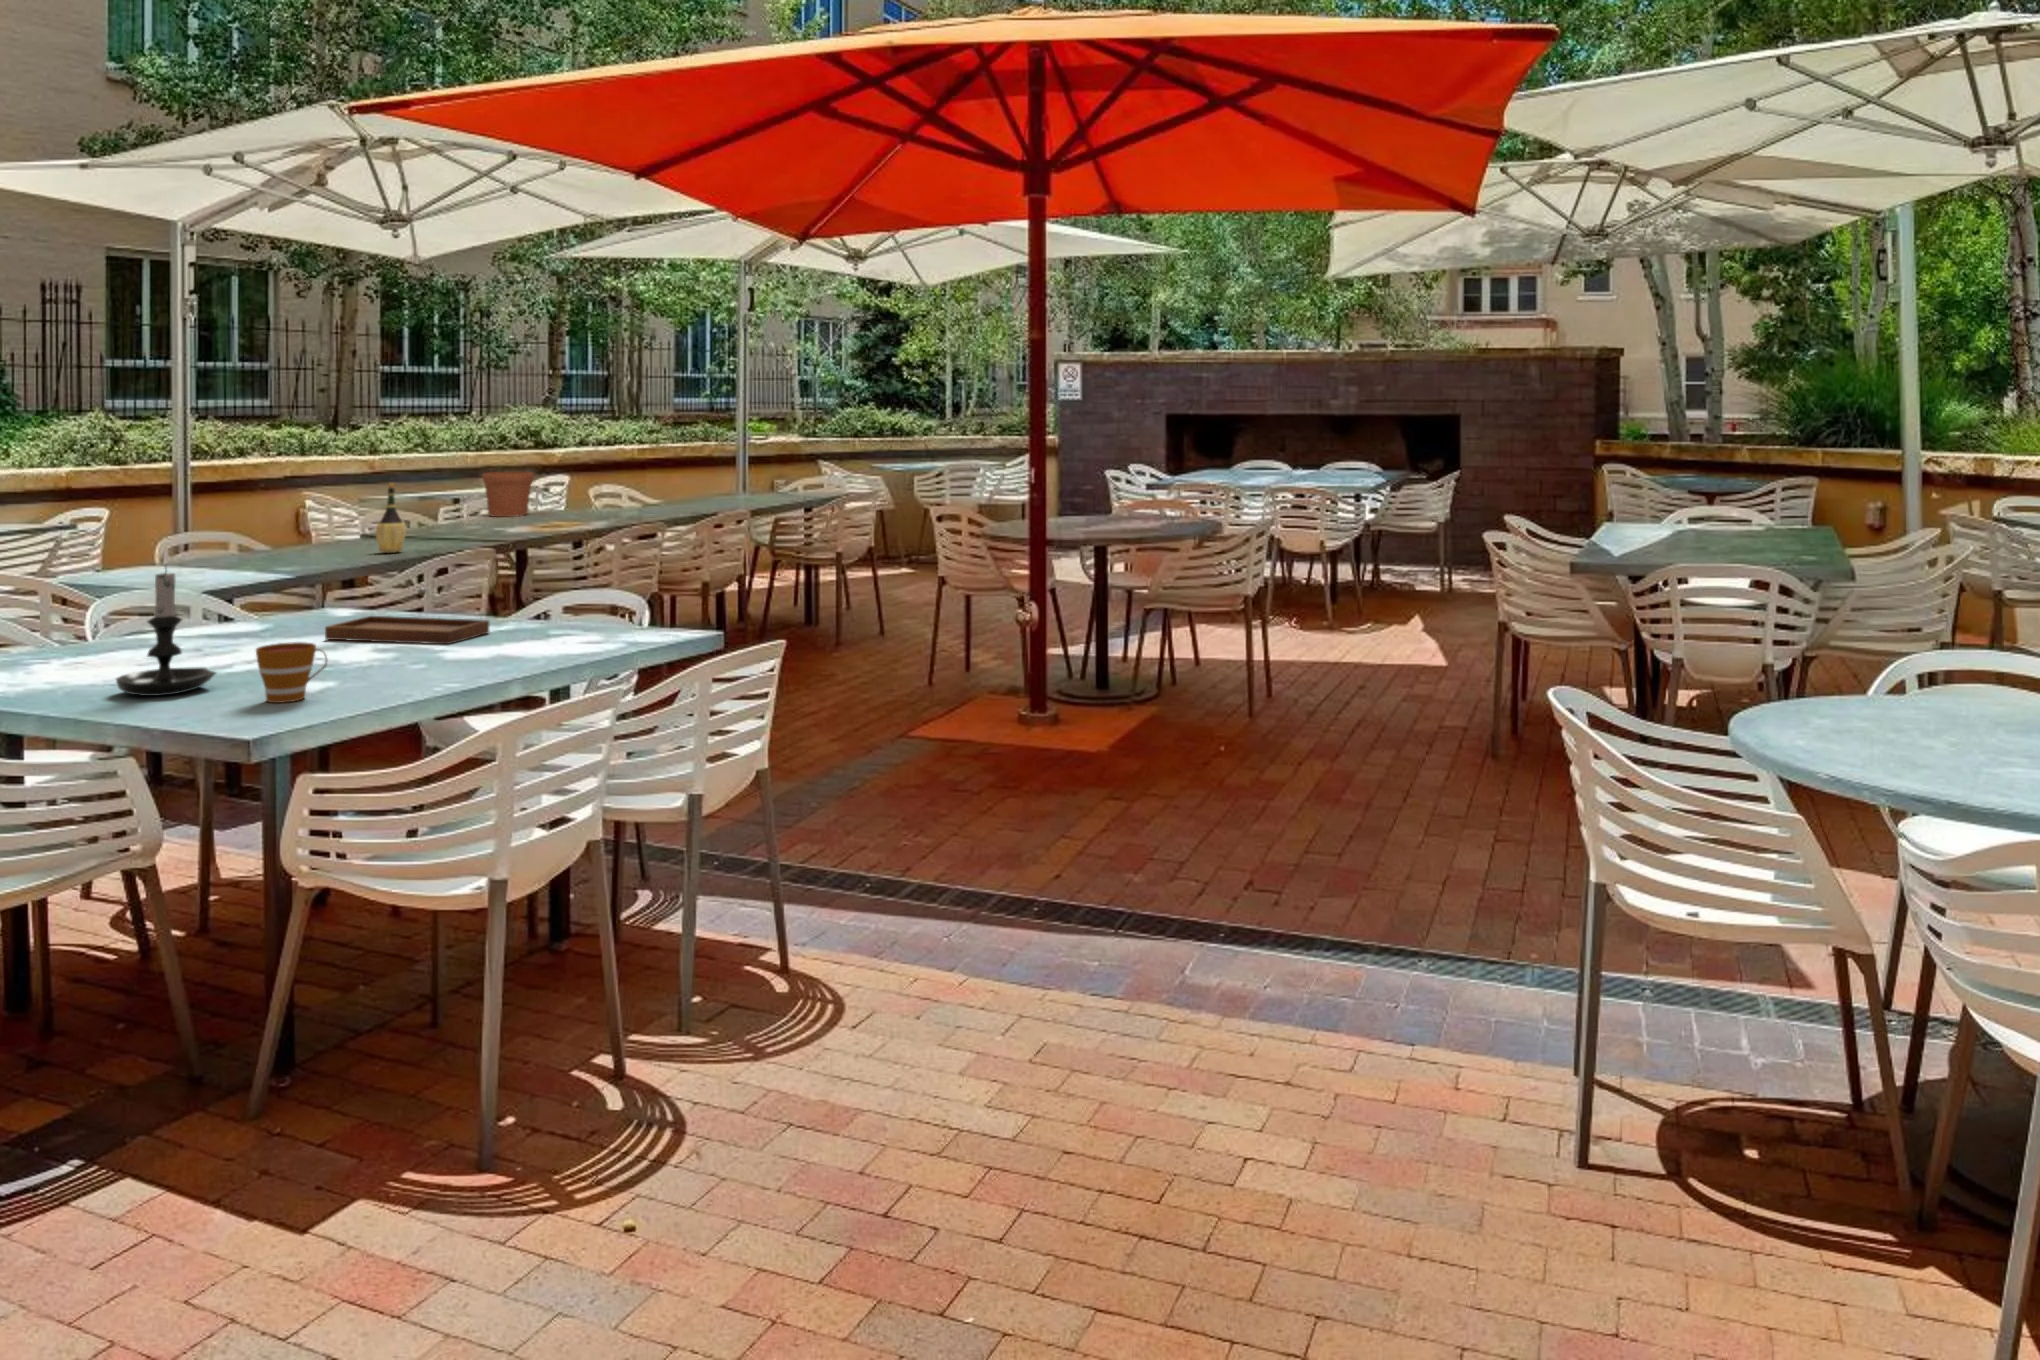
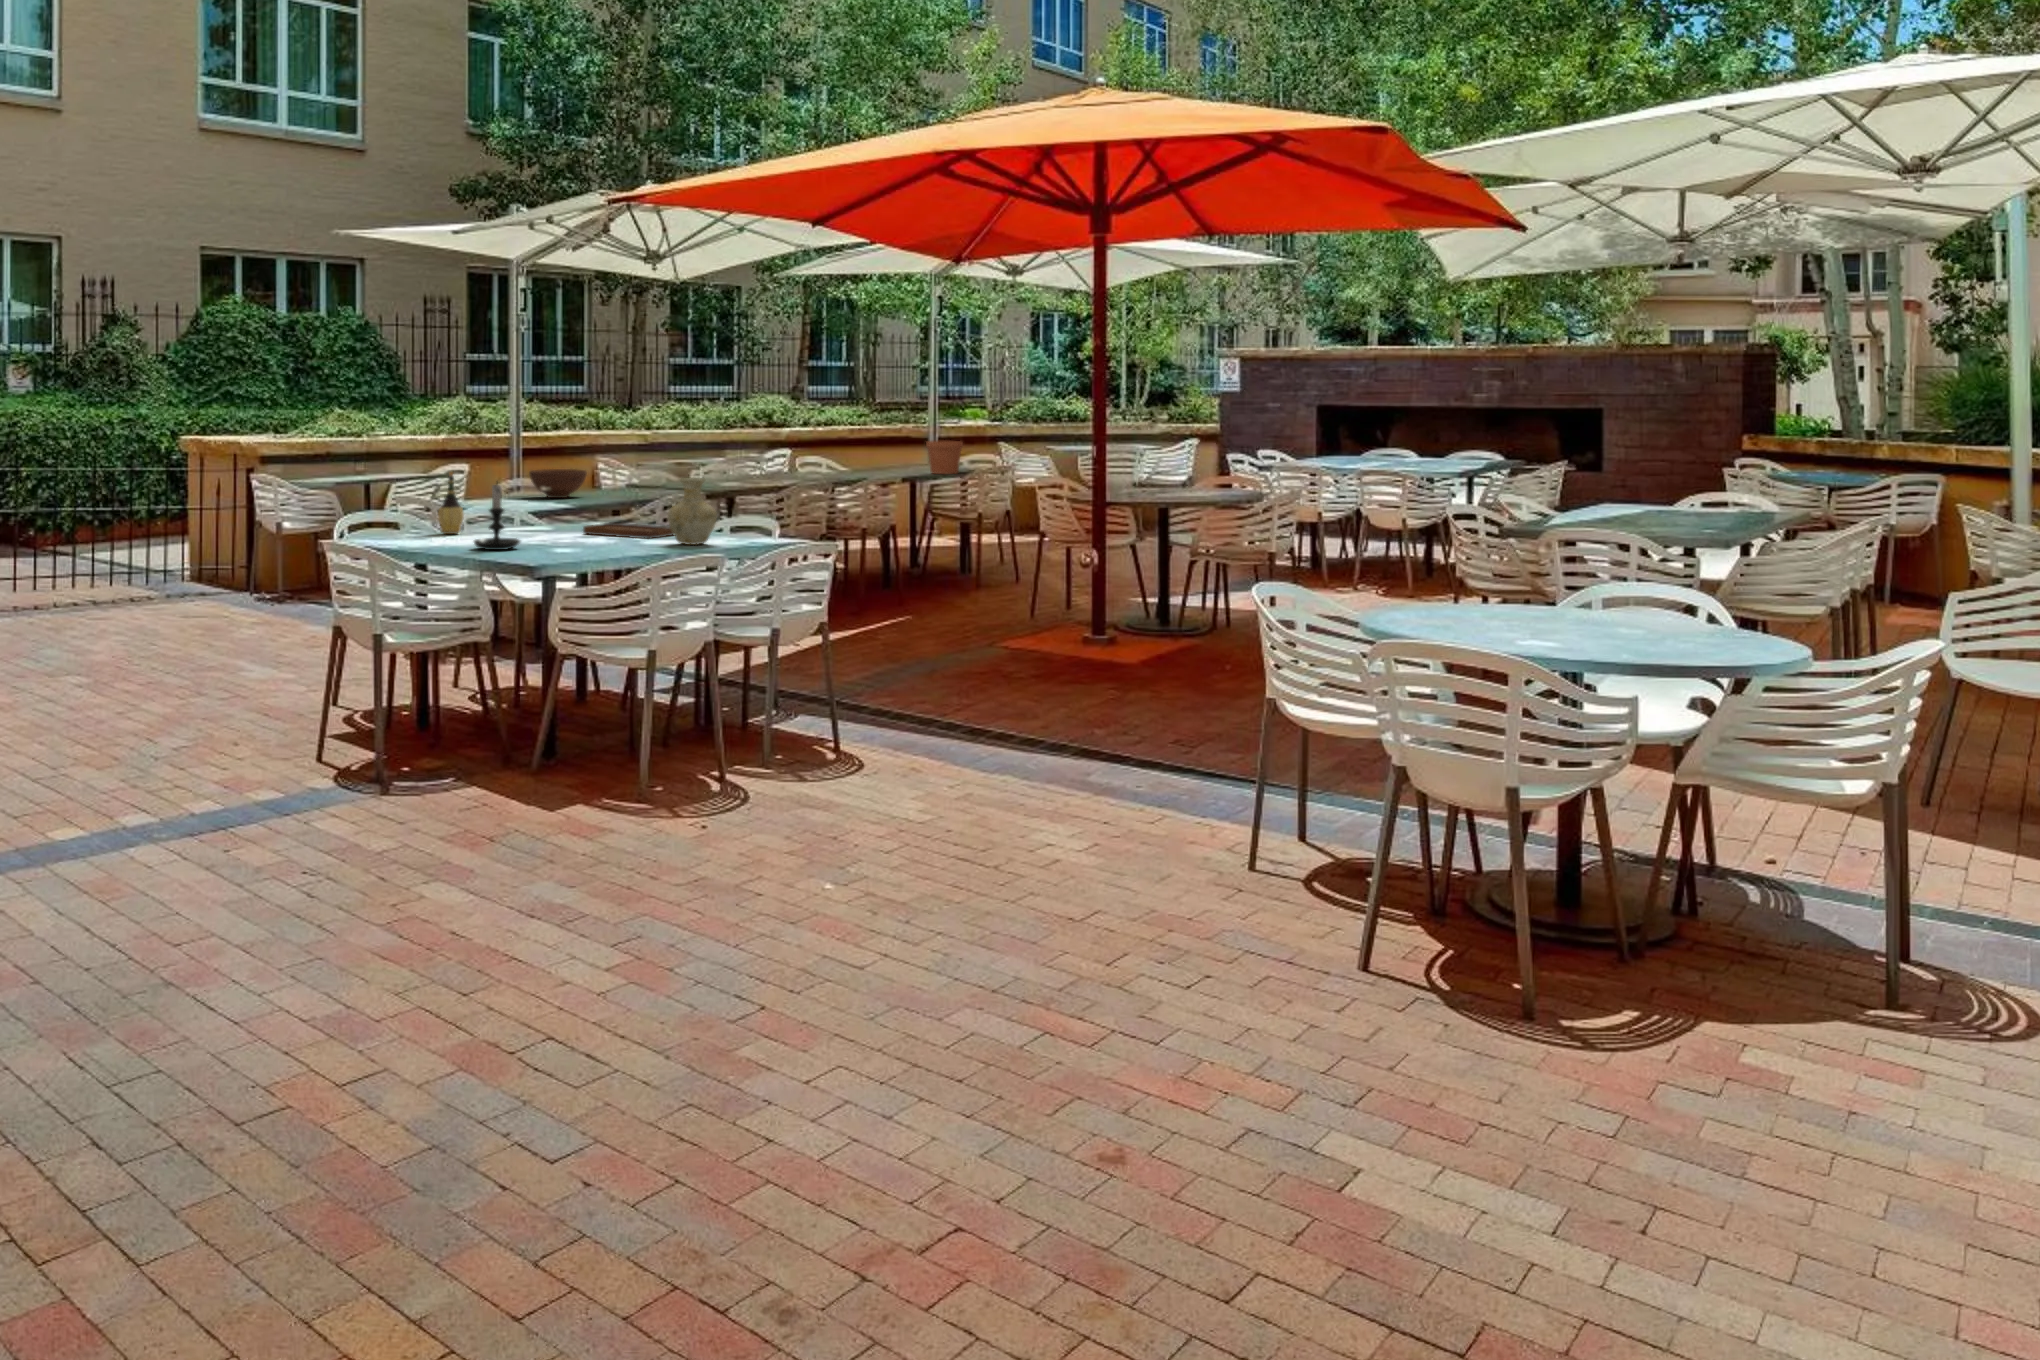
flower pot: present [482,472,534,517] -> present [926,441,963,474]
wine bottle: present [376,483,406,553] -> present [438,472,464,534]
fruit bowl: none [213,520,310,565] -> present [529,469,587,498]
vase: none [488,543,575,656] -> present [668,478,717,545]
cup: present [256,642,327,703] -> none [540,524,575,555]

